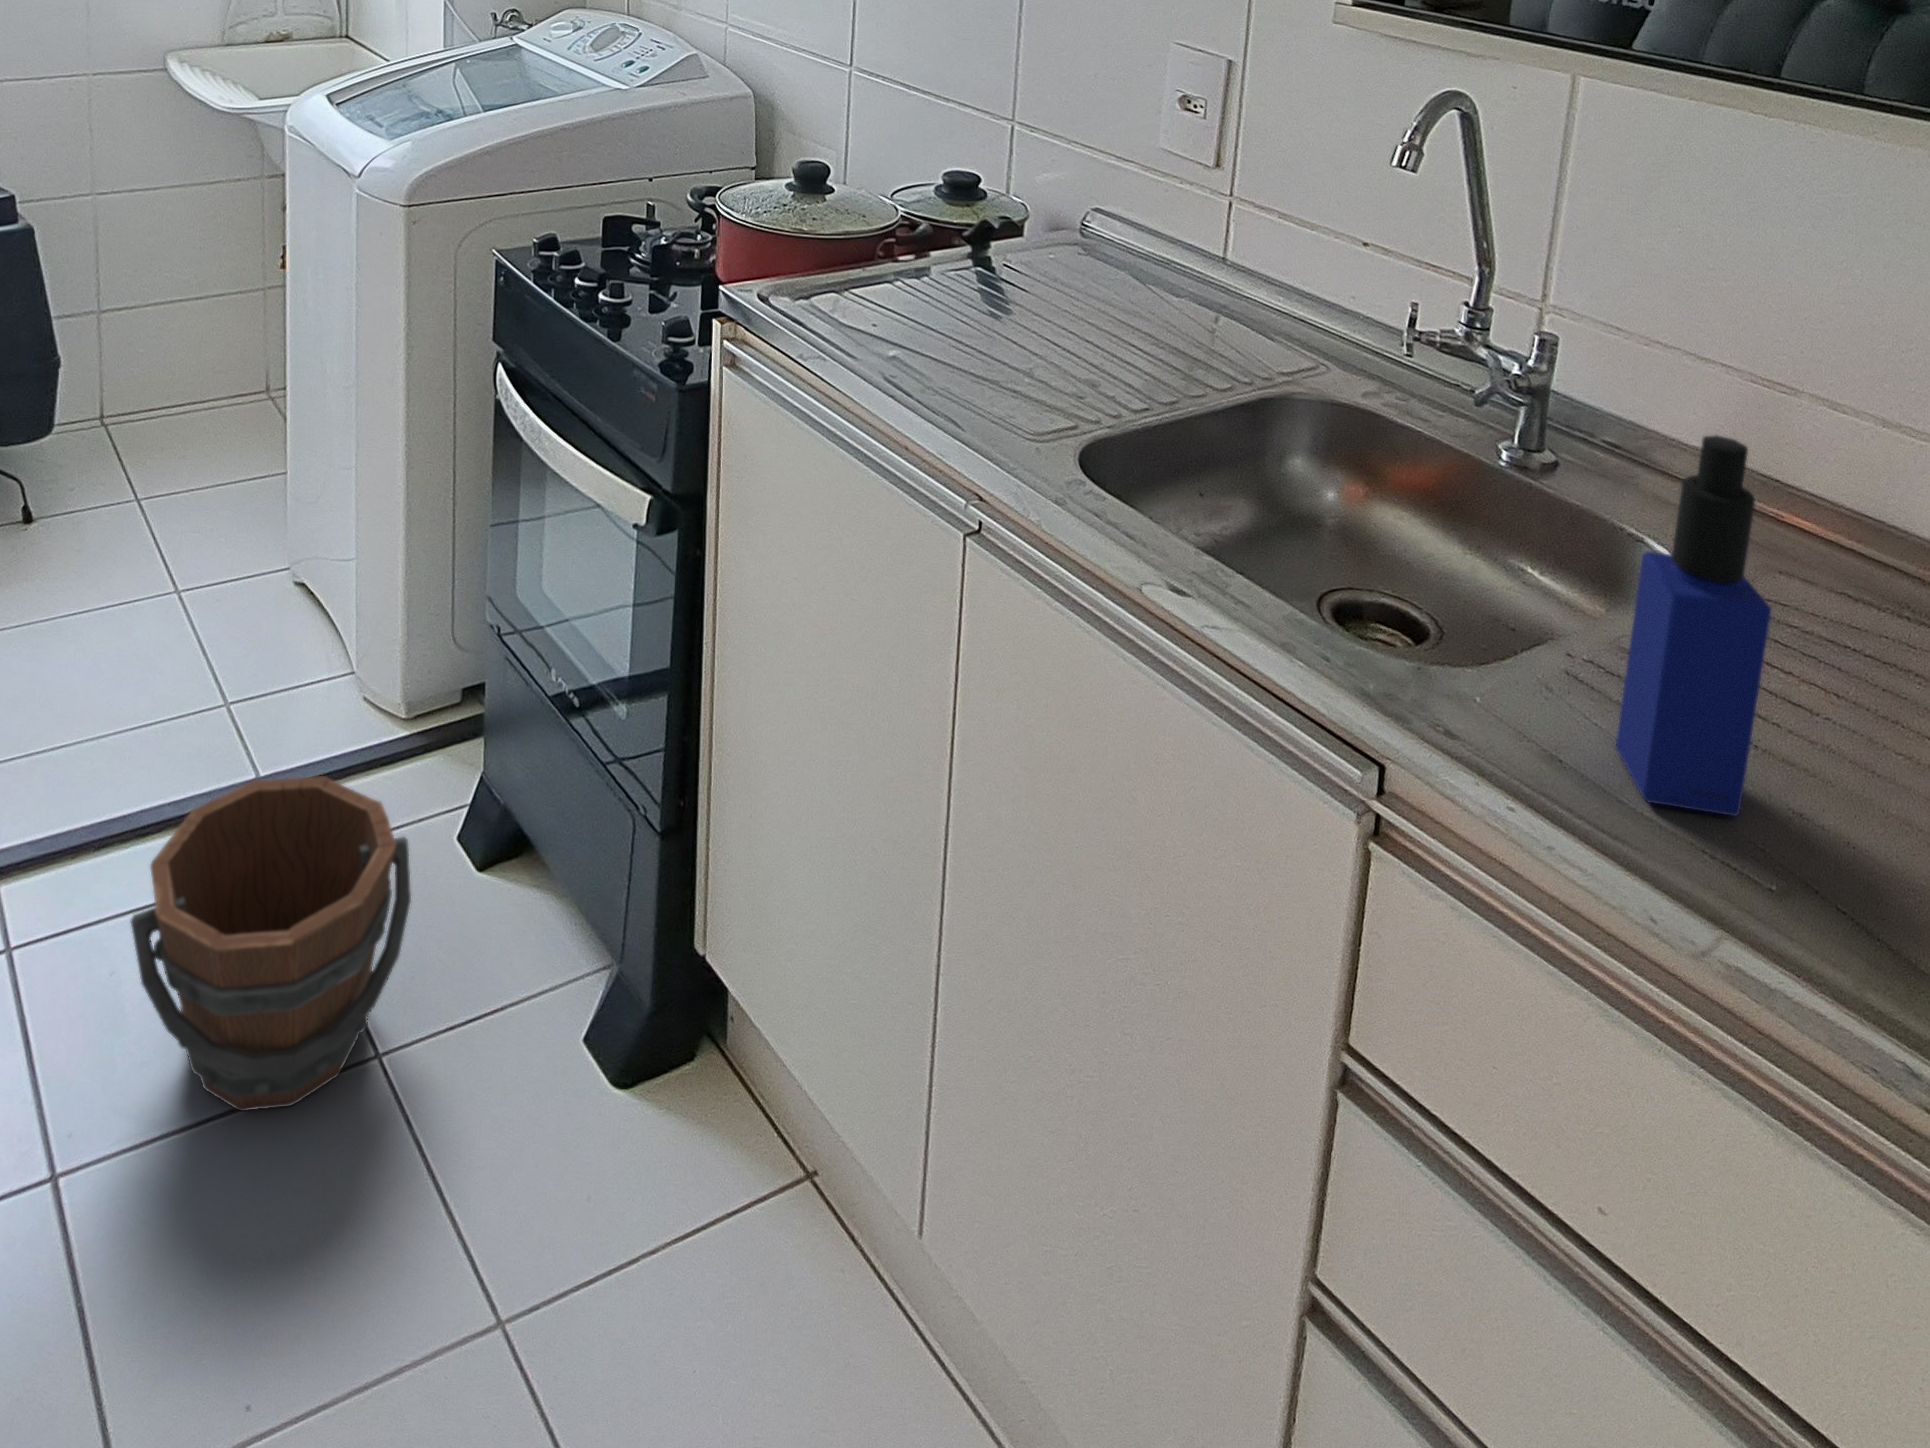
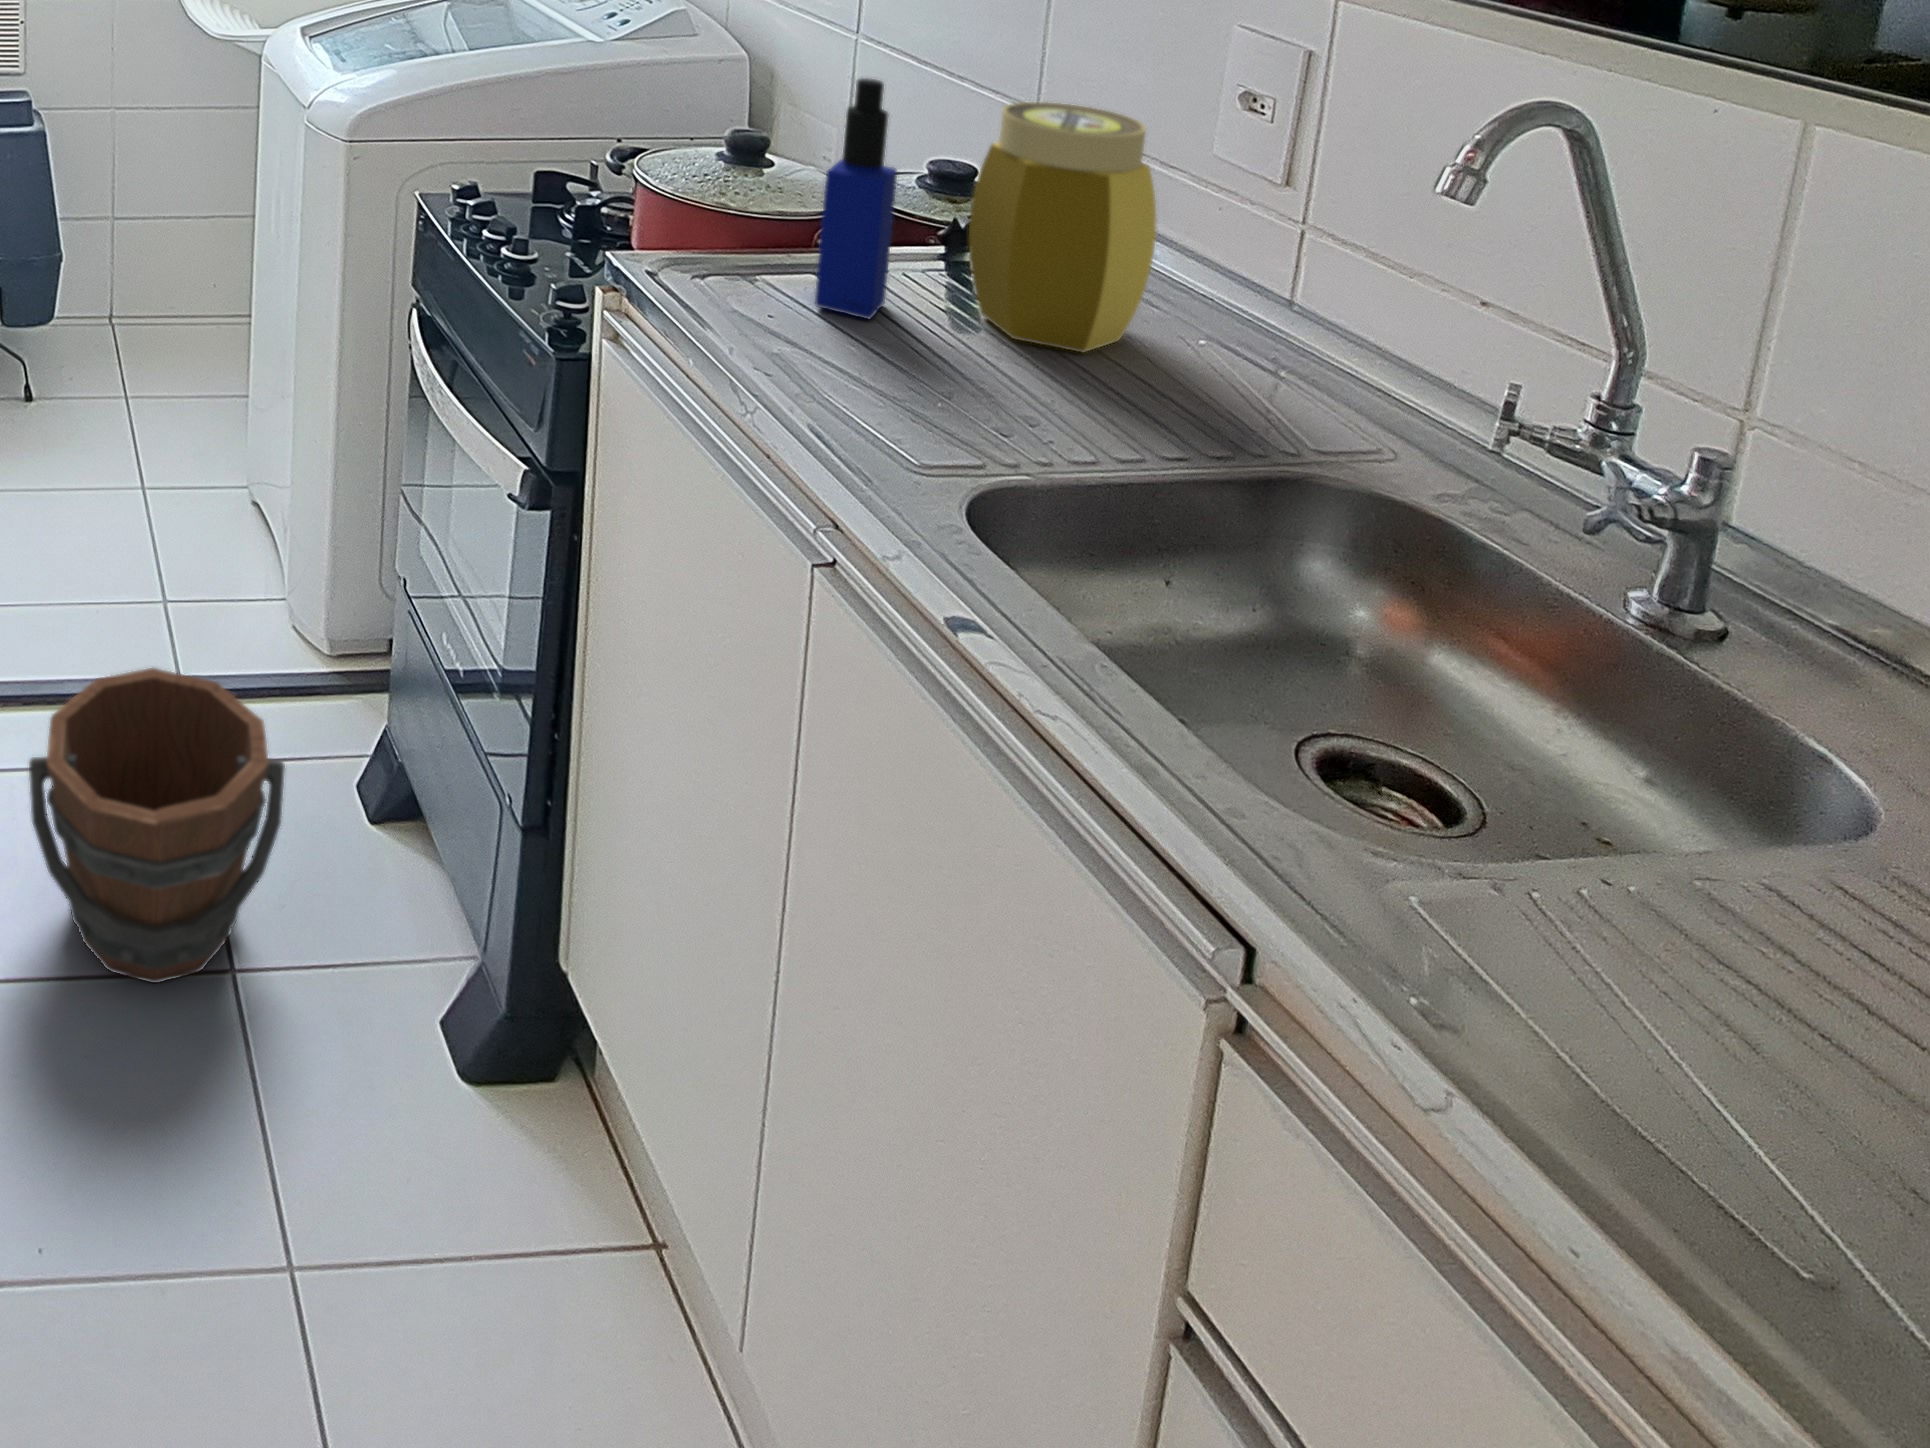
jar: none [1013,116,1148,320] -> present [969,102,1156,352]
bottle: present [1615,435,1771,816] -> present [815,78,897,319]

